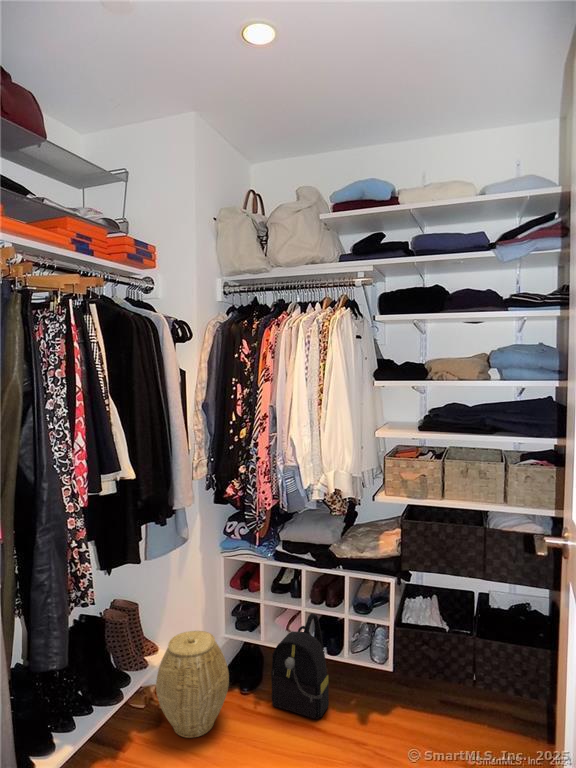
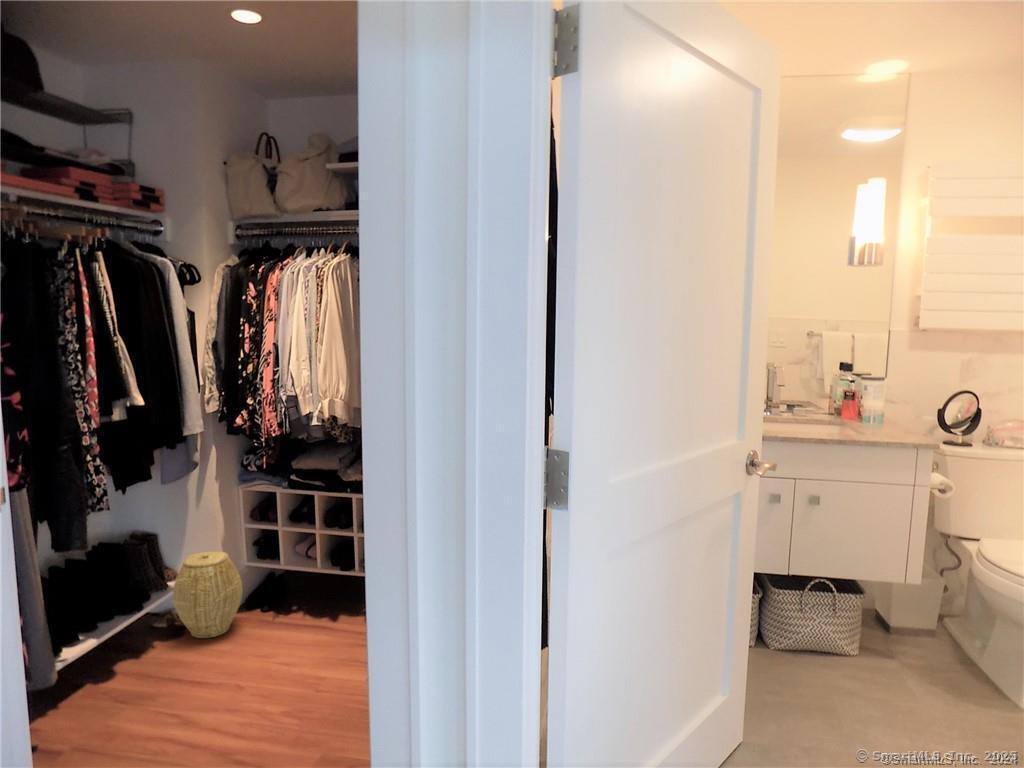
backpack: present [271,613,329,719] -> none [284,535,338,621]

